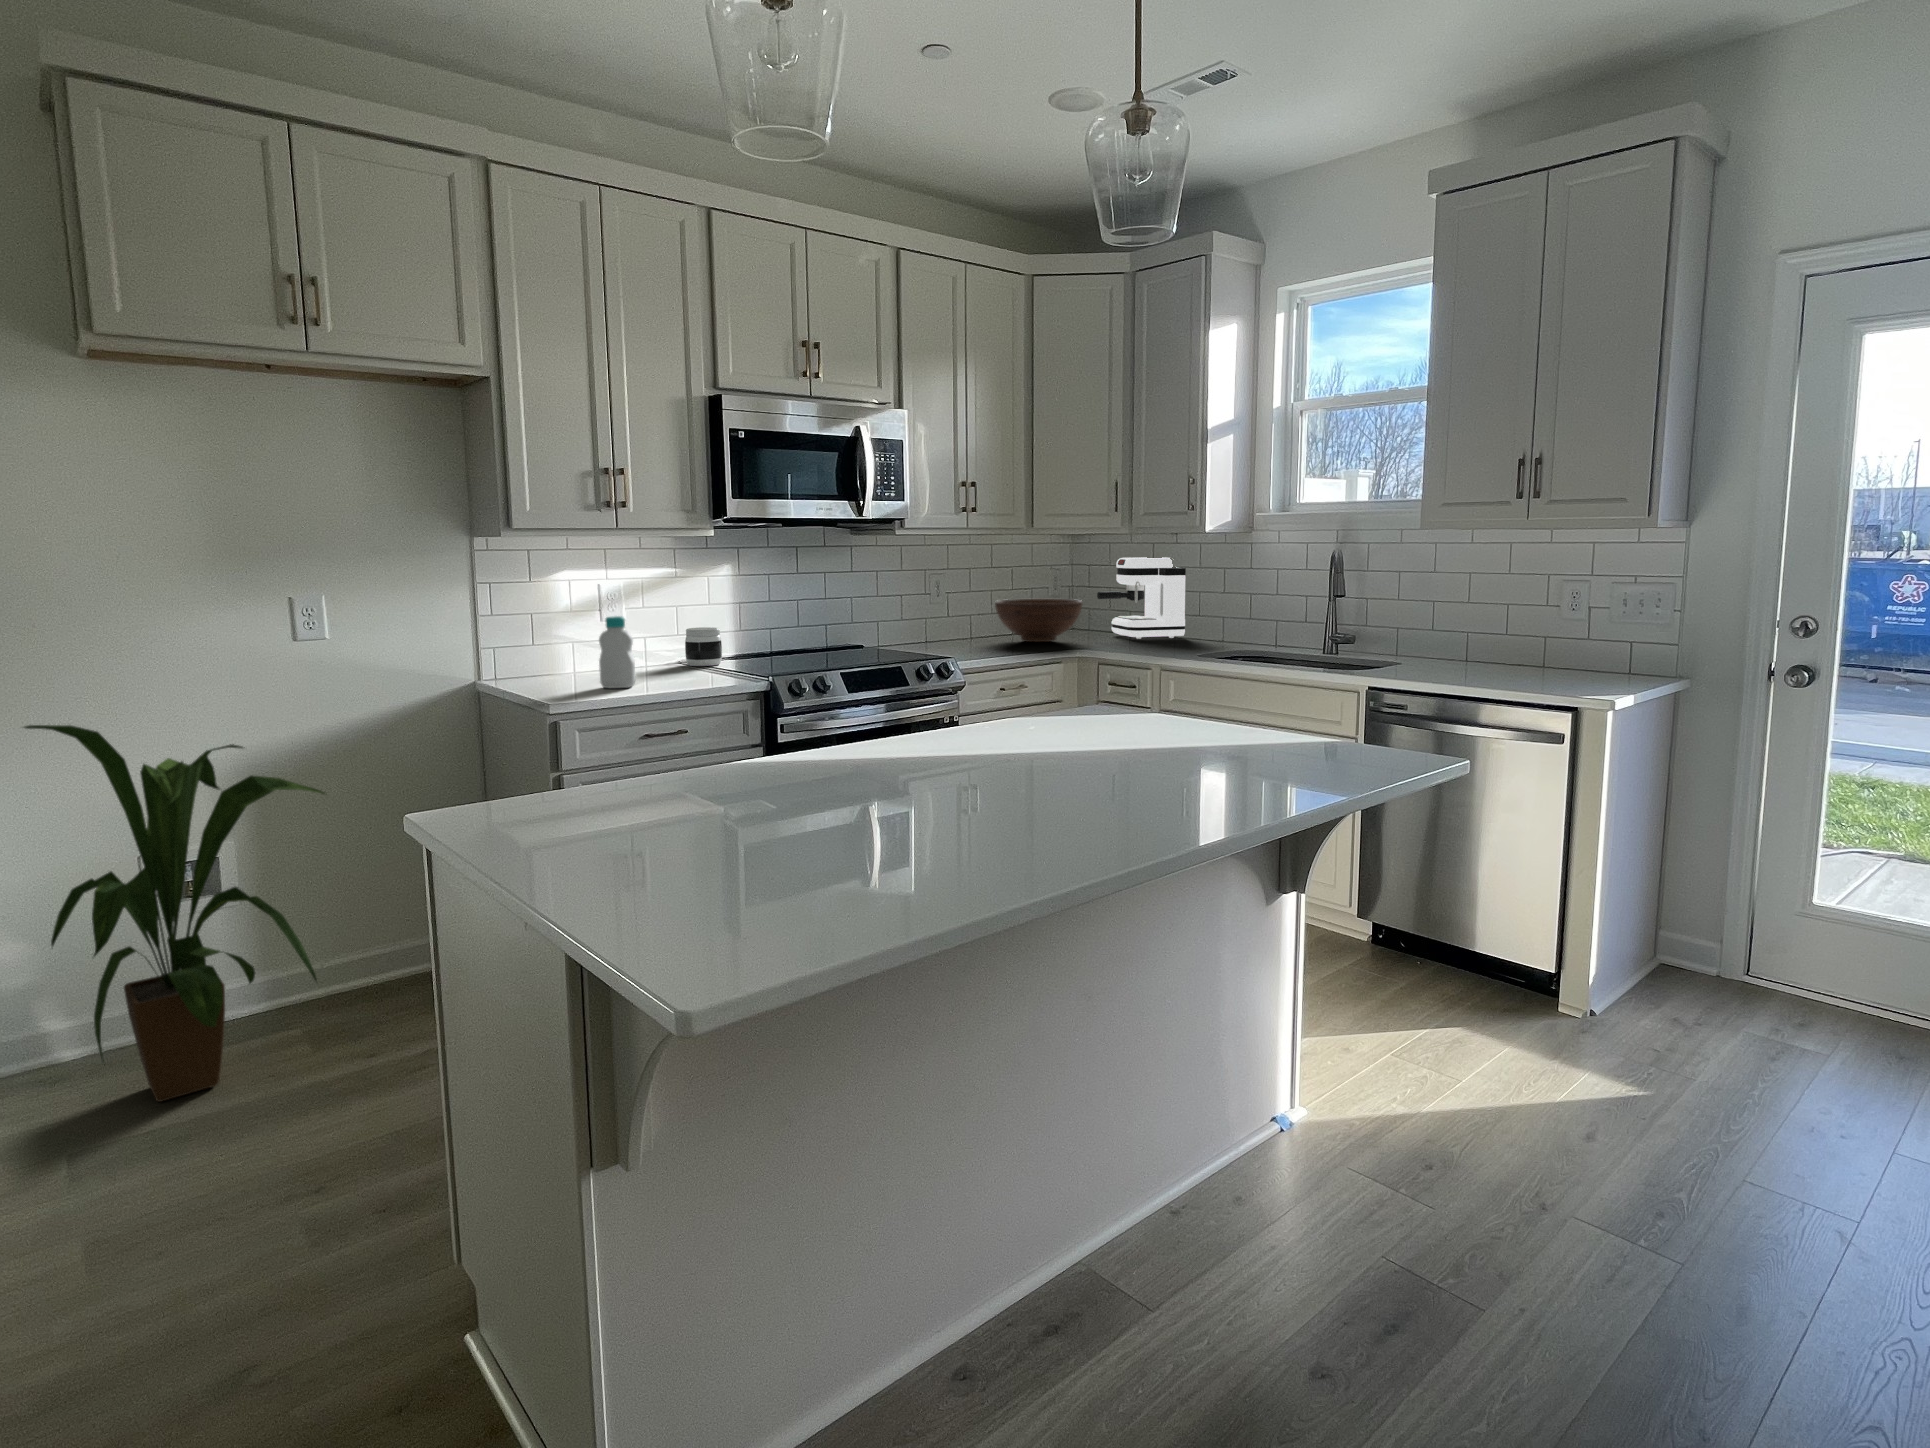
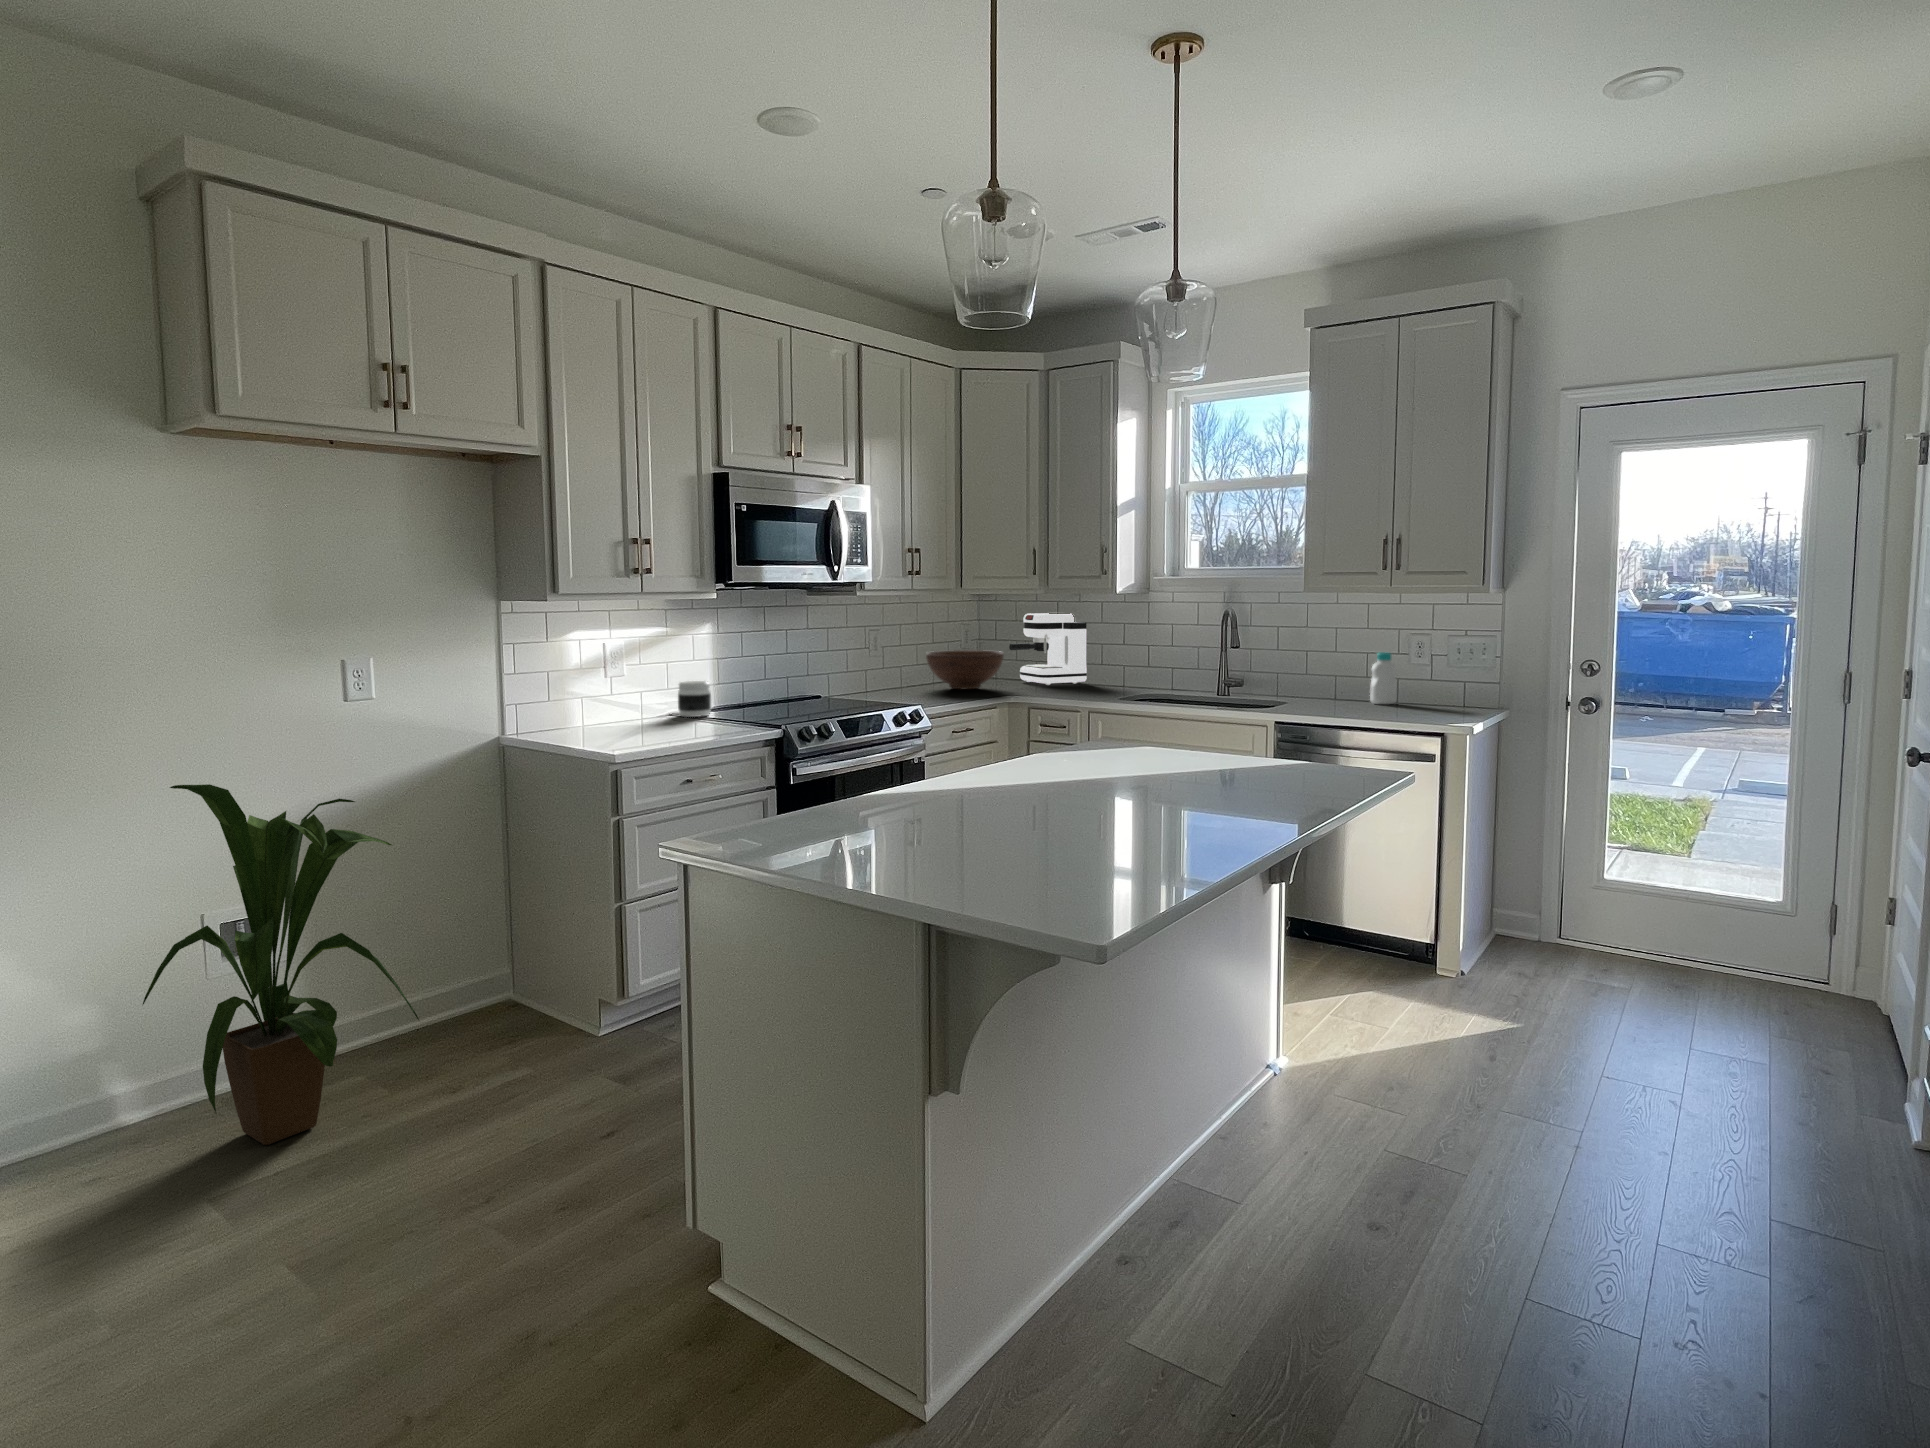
bottle: present [599,616,636,688] -> present [1370,652,1396,704]

